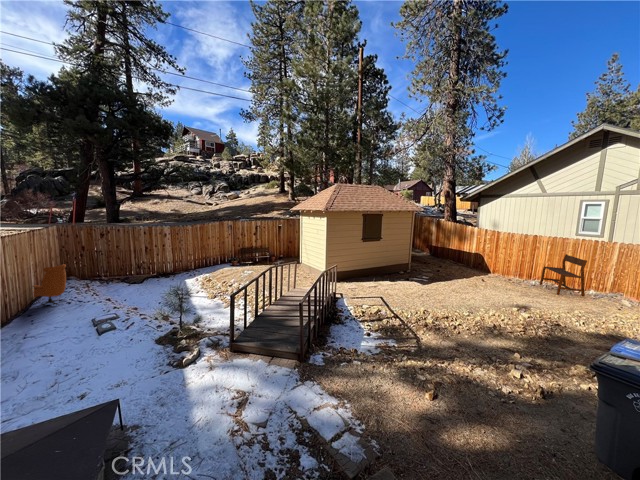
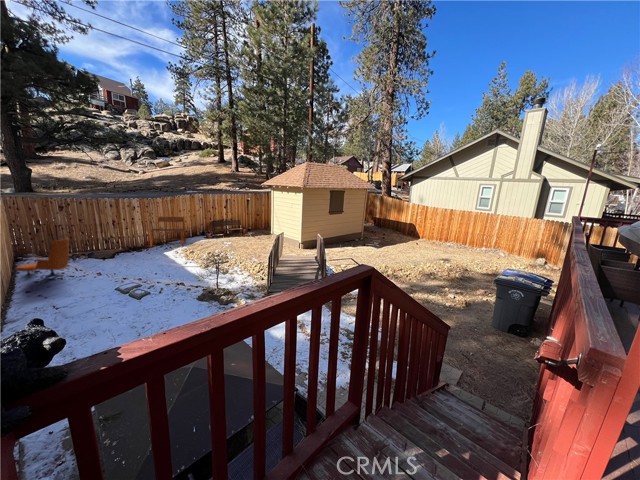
bench: present [540,254,587,296] -> present [150,217,187,246]

